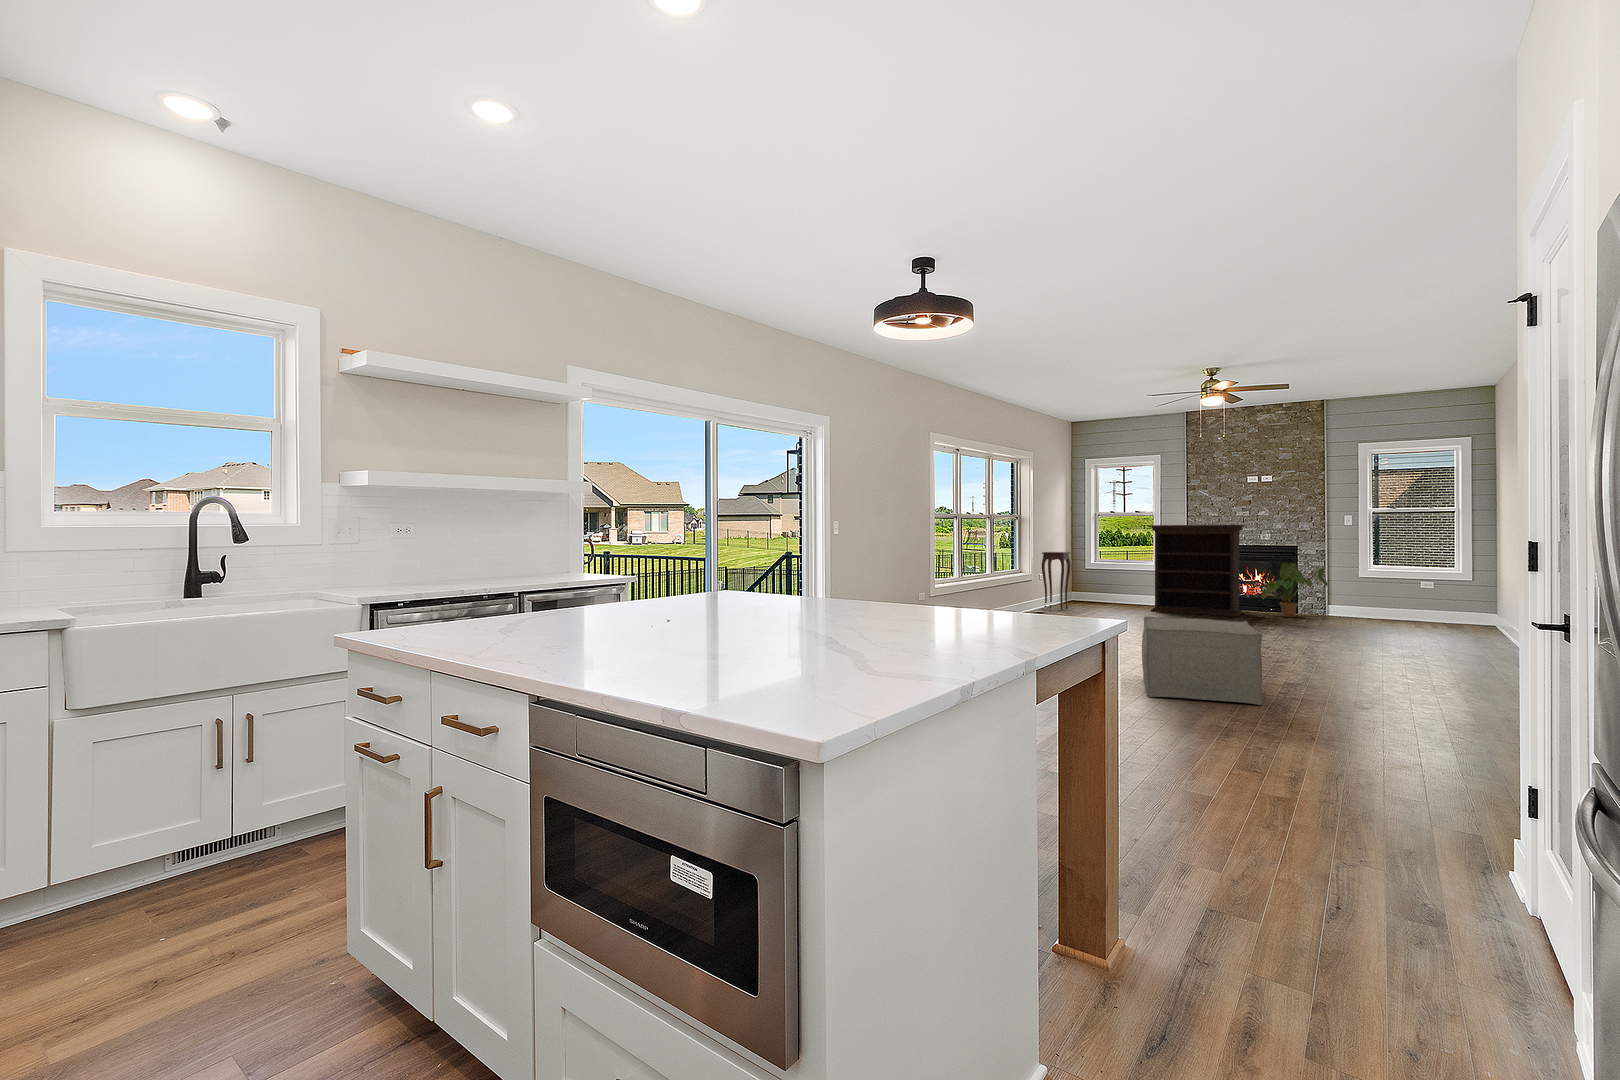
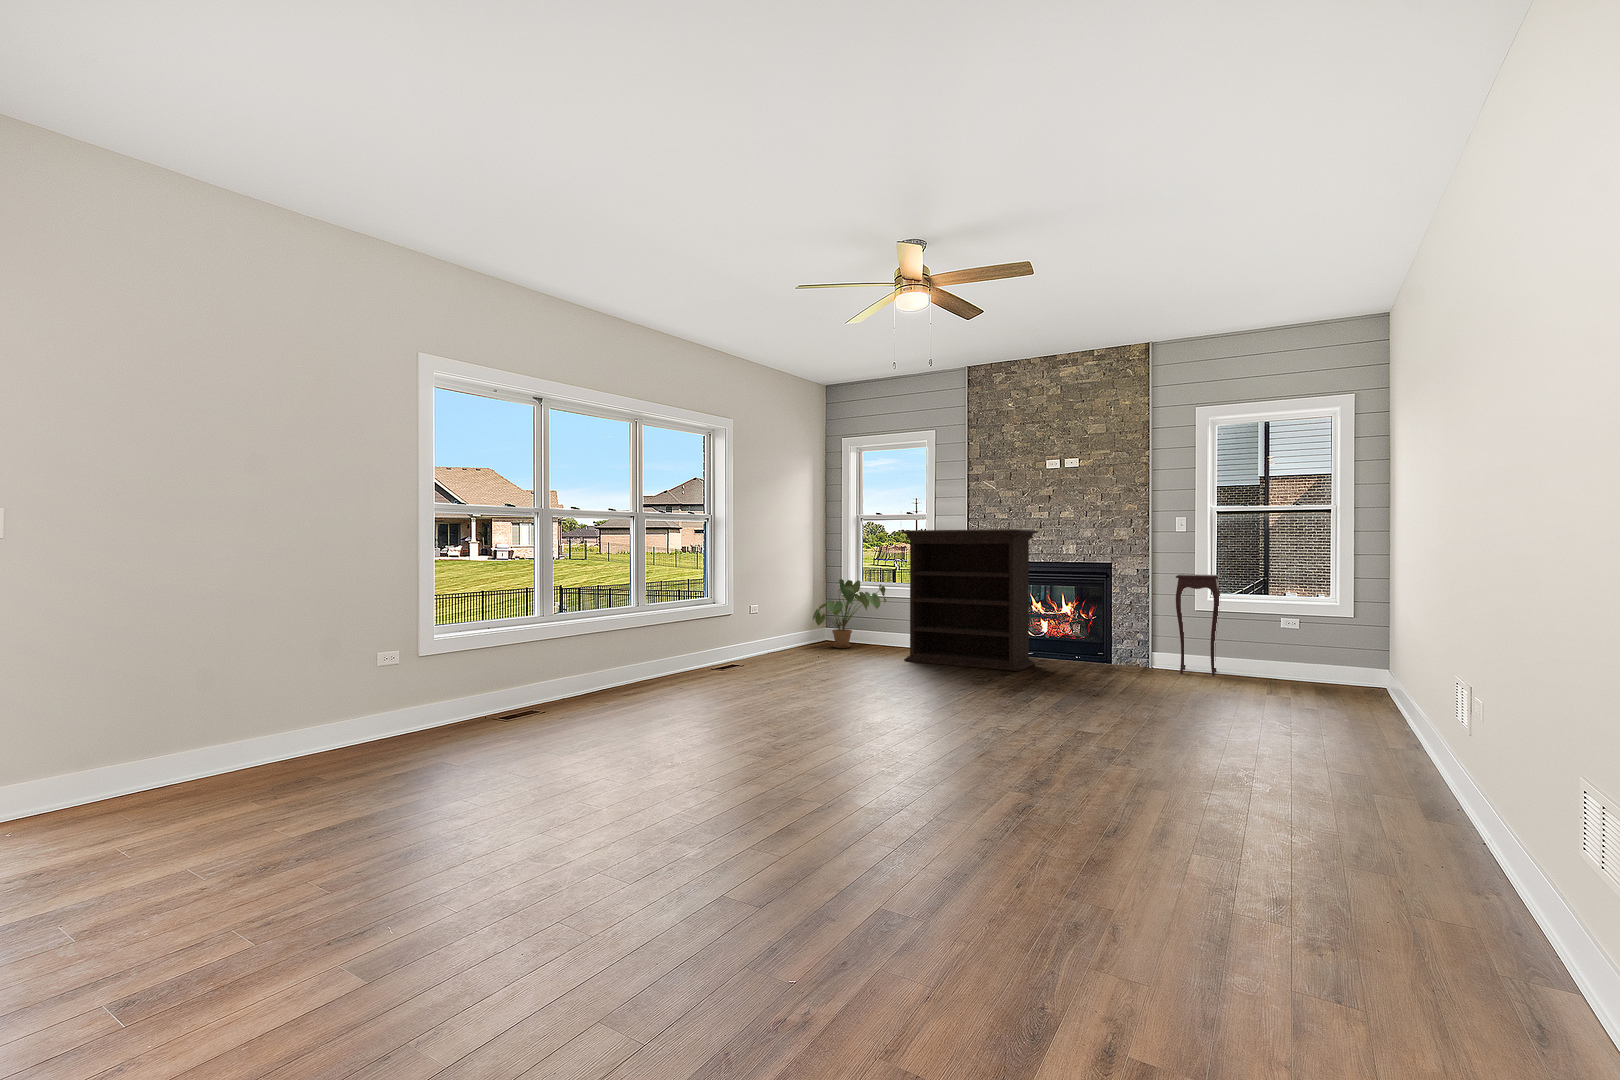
side table: present [1042,552,1070,610] -> present [1176,574,1220,676]
house plant: present [1261,563,1327,617] -> present [813,579,886,648]
ottoman: present [1142,617,1263,705] -> none [414,725,785,1040]

